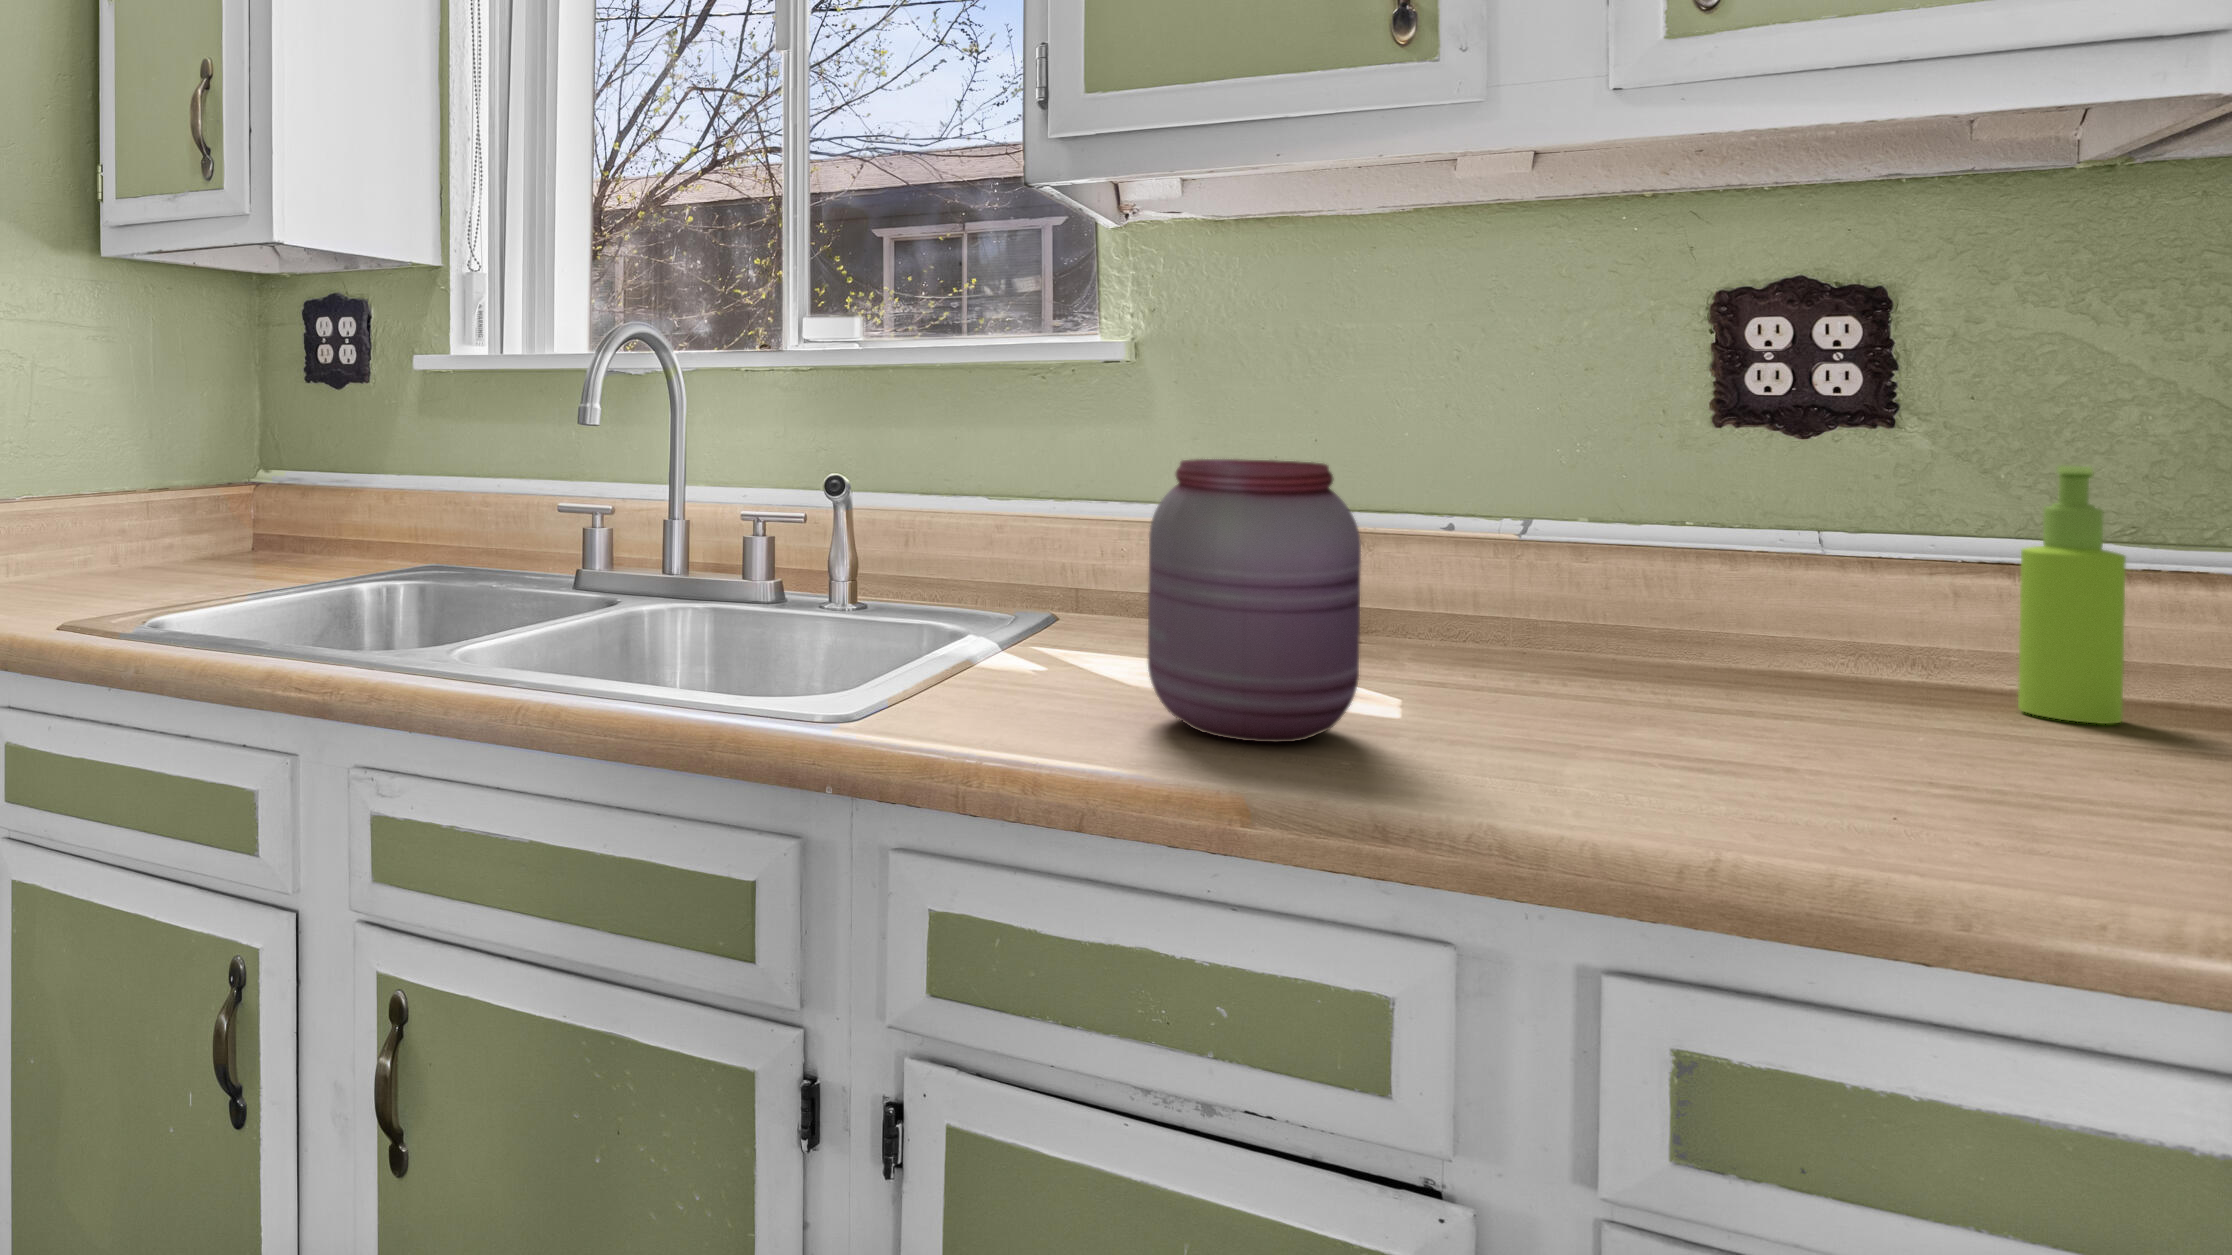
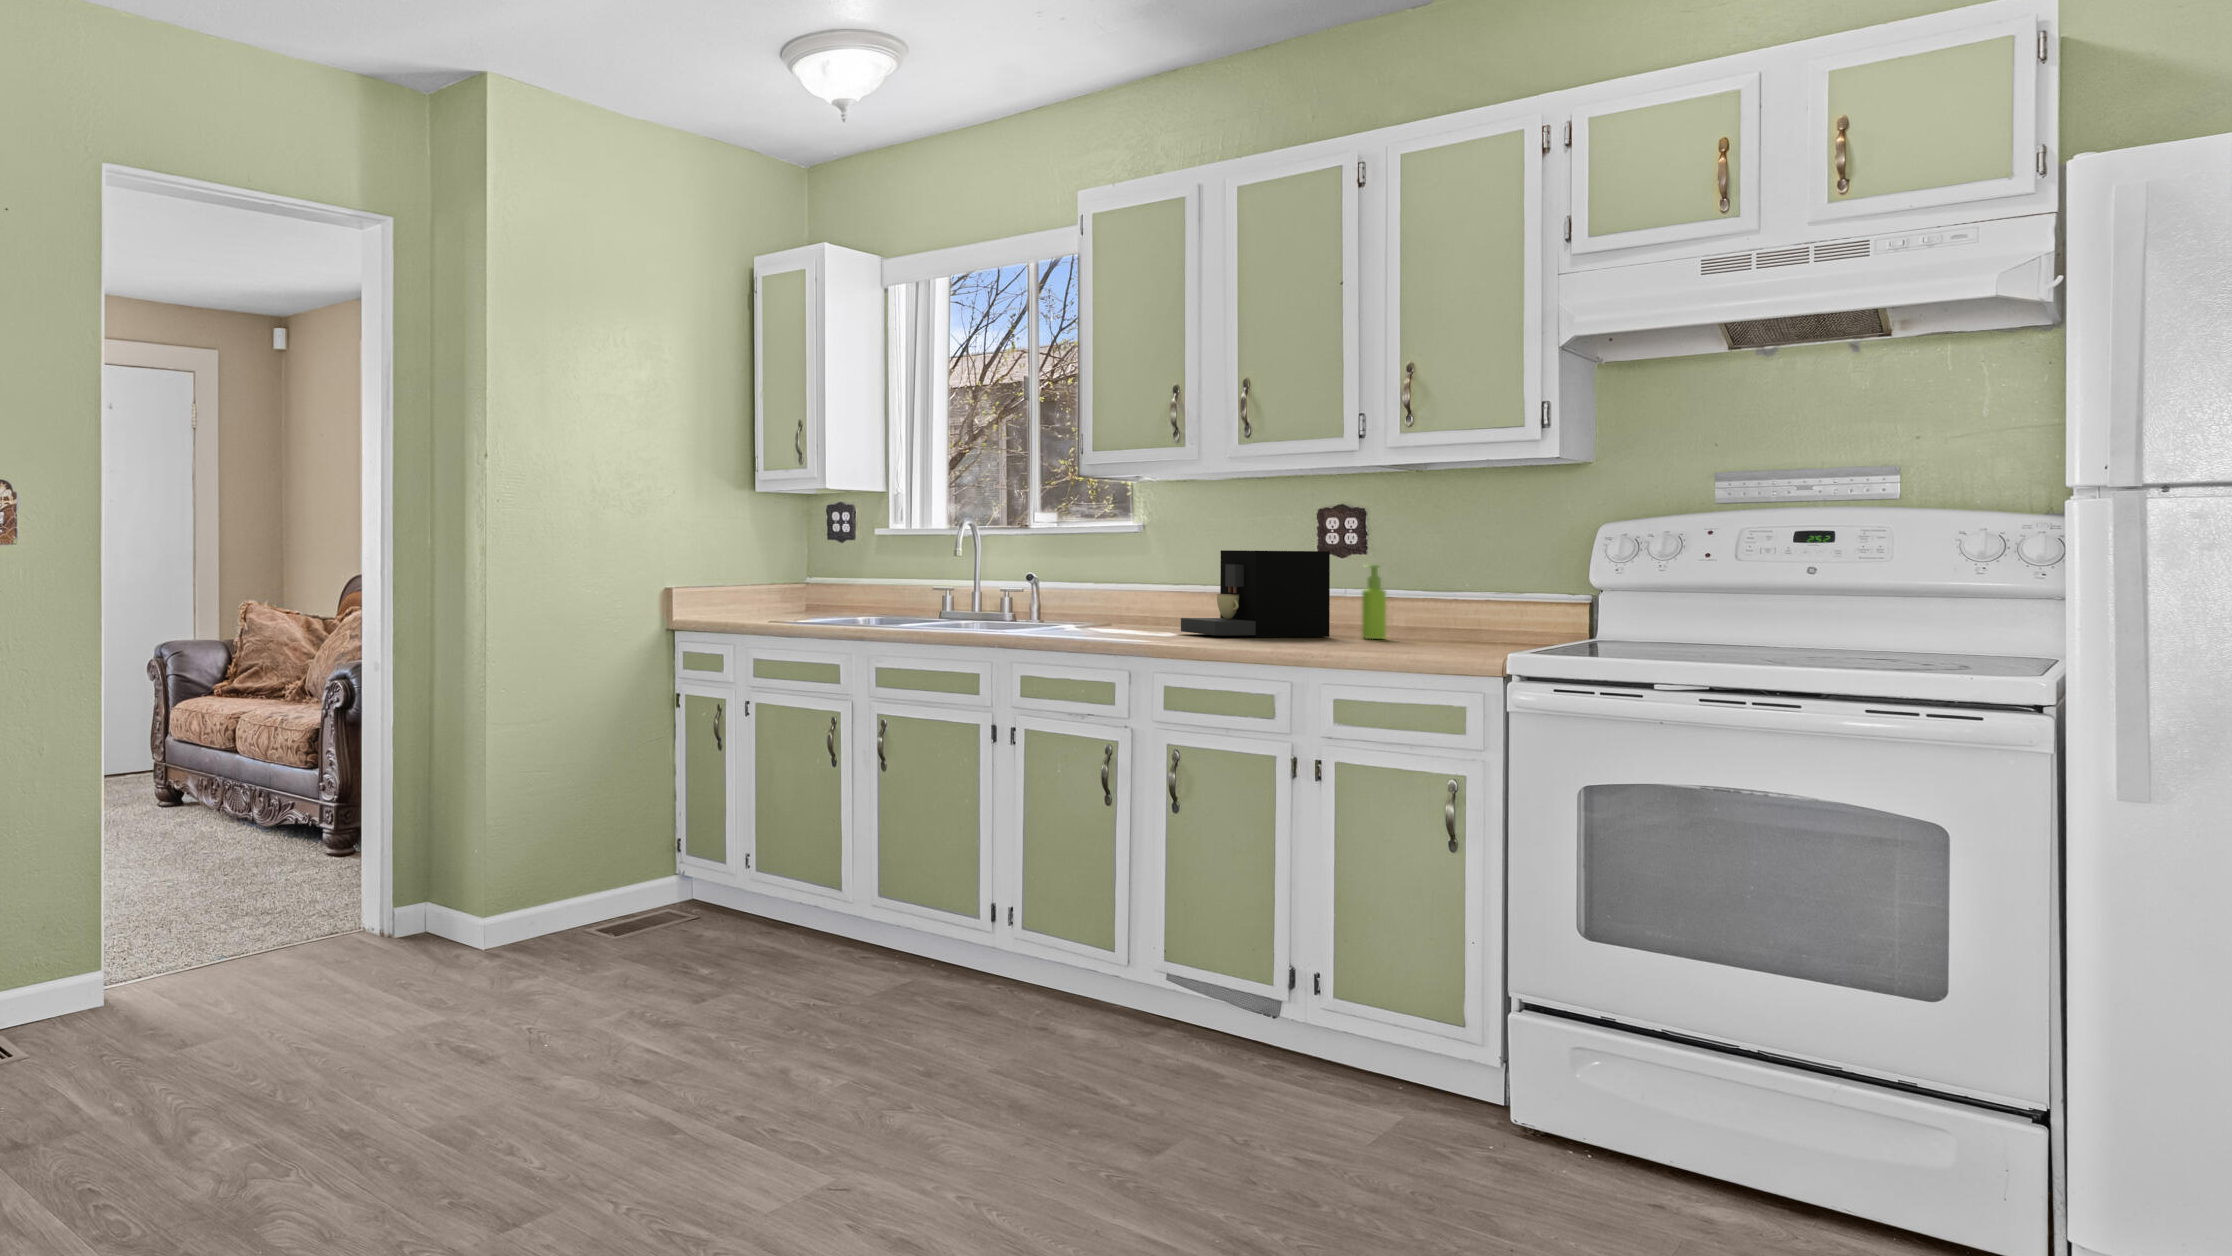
coffee maker: none [1427,415,1901,748] -> present [1181,550,1330,637]
jar: present [1148,459,1361,742] -> none [1088,562,1142,635]

